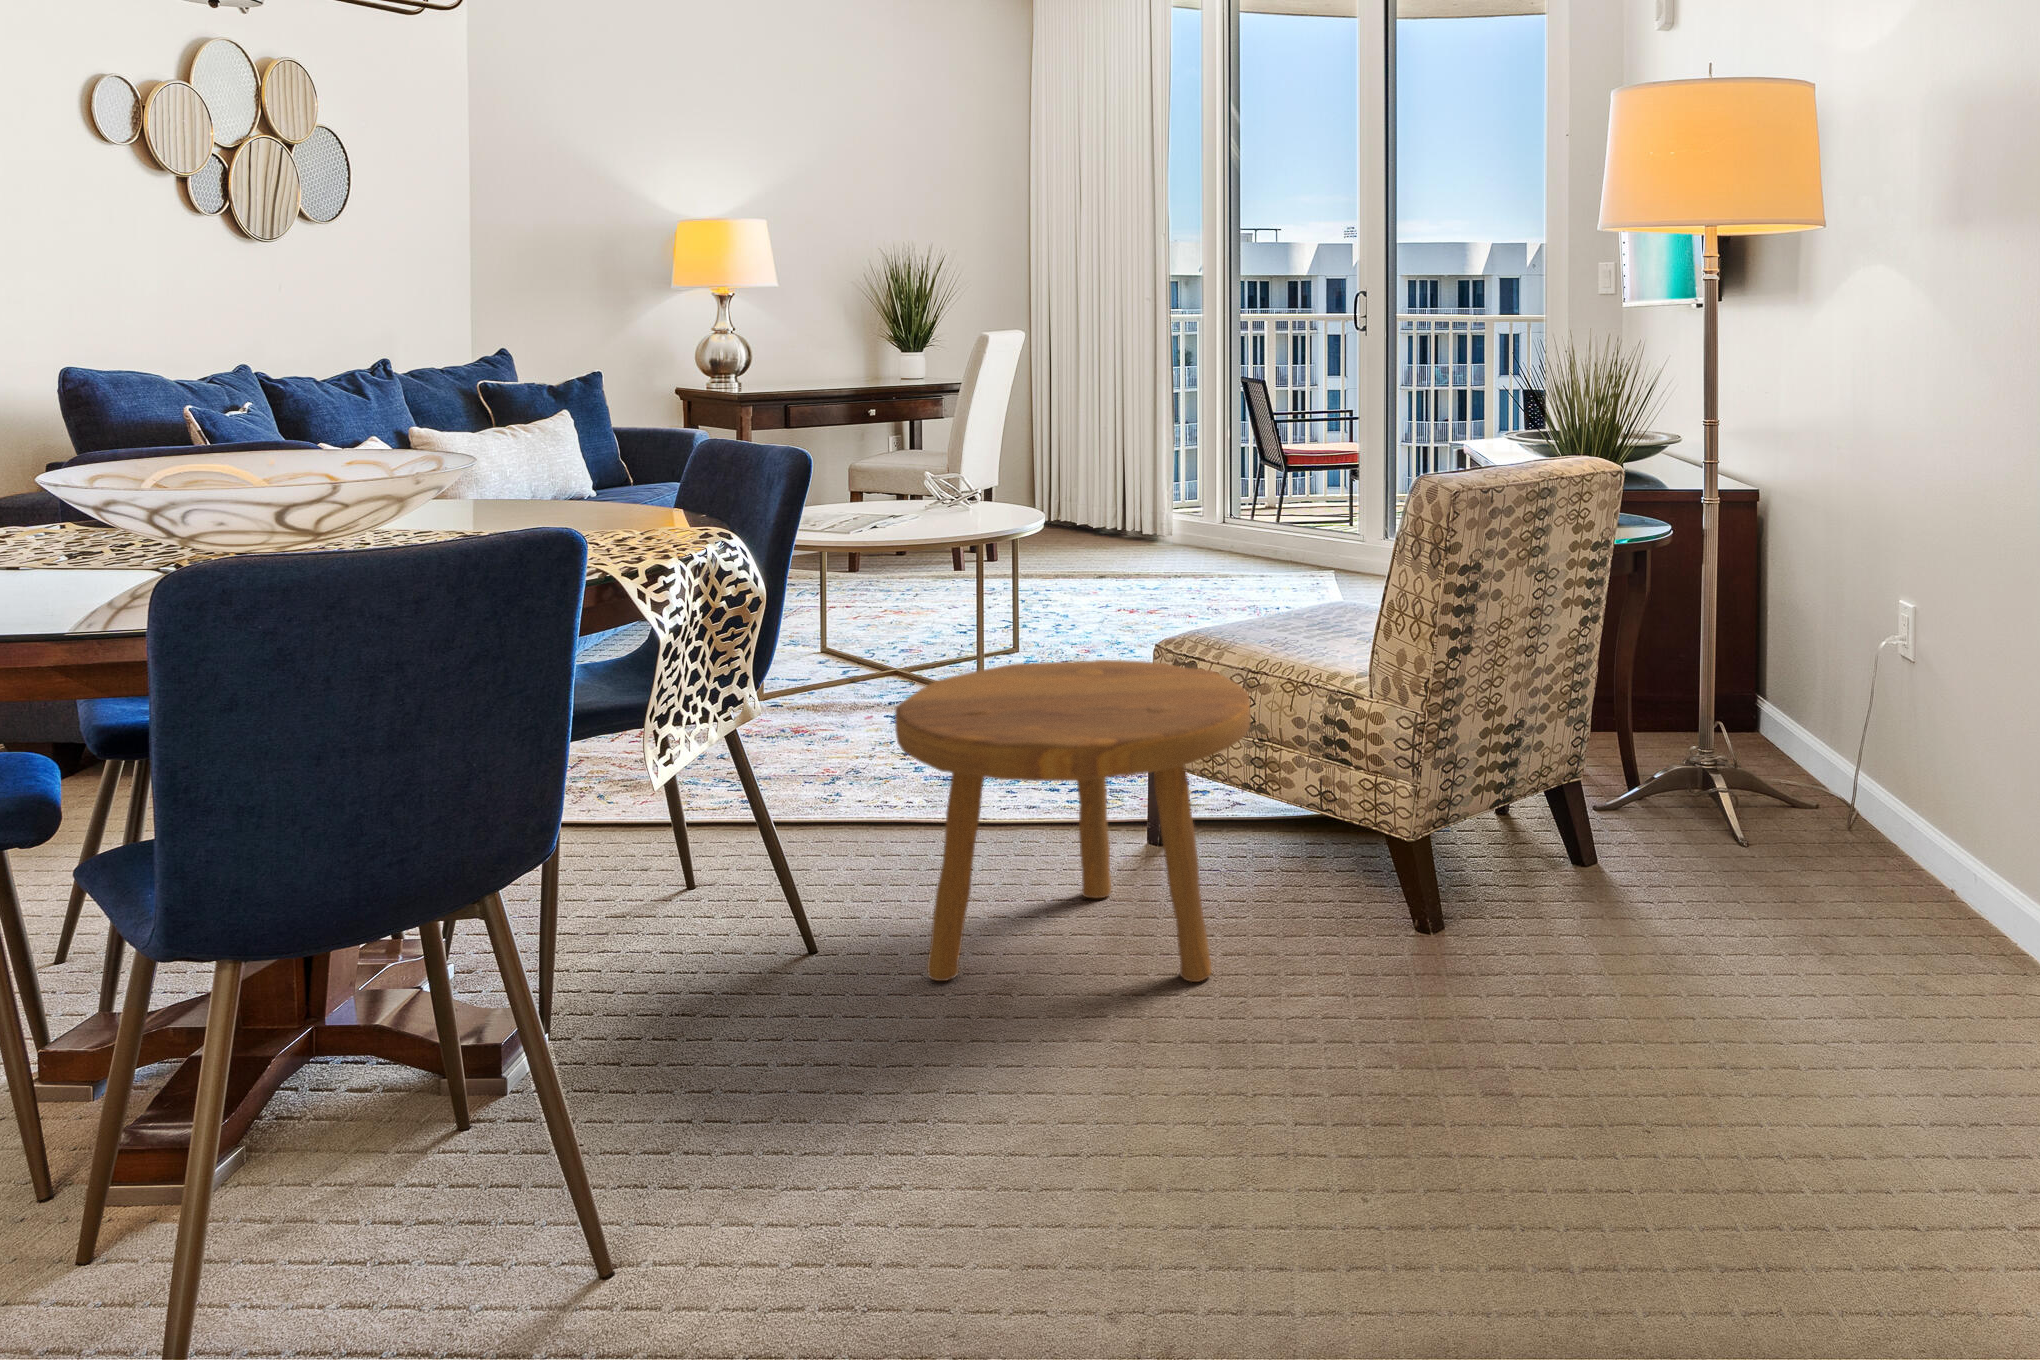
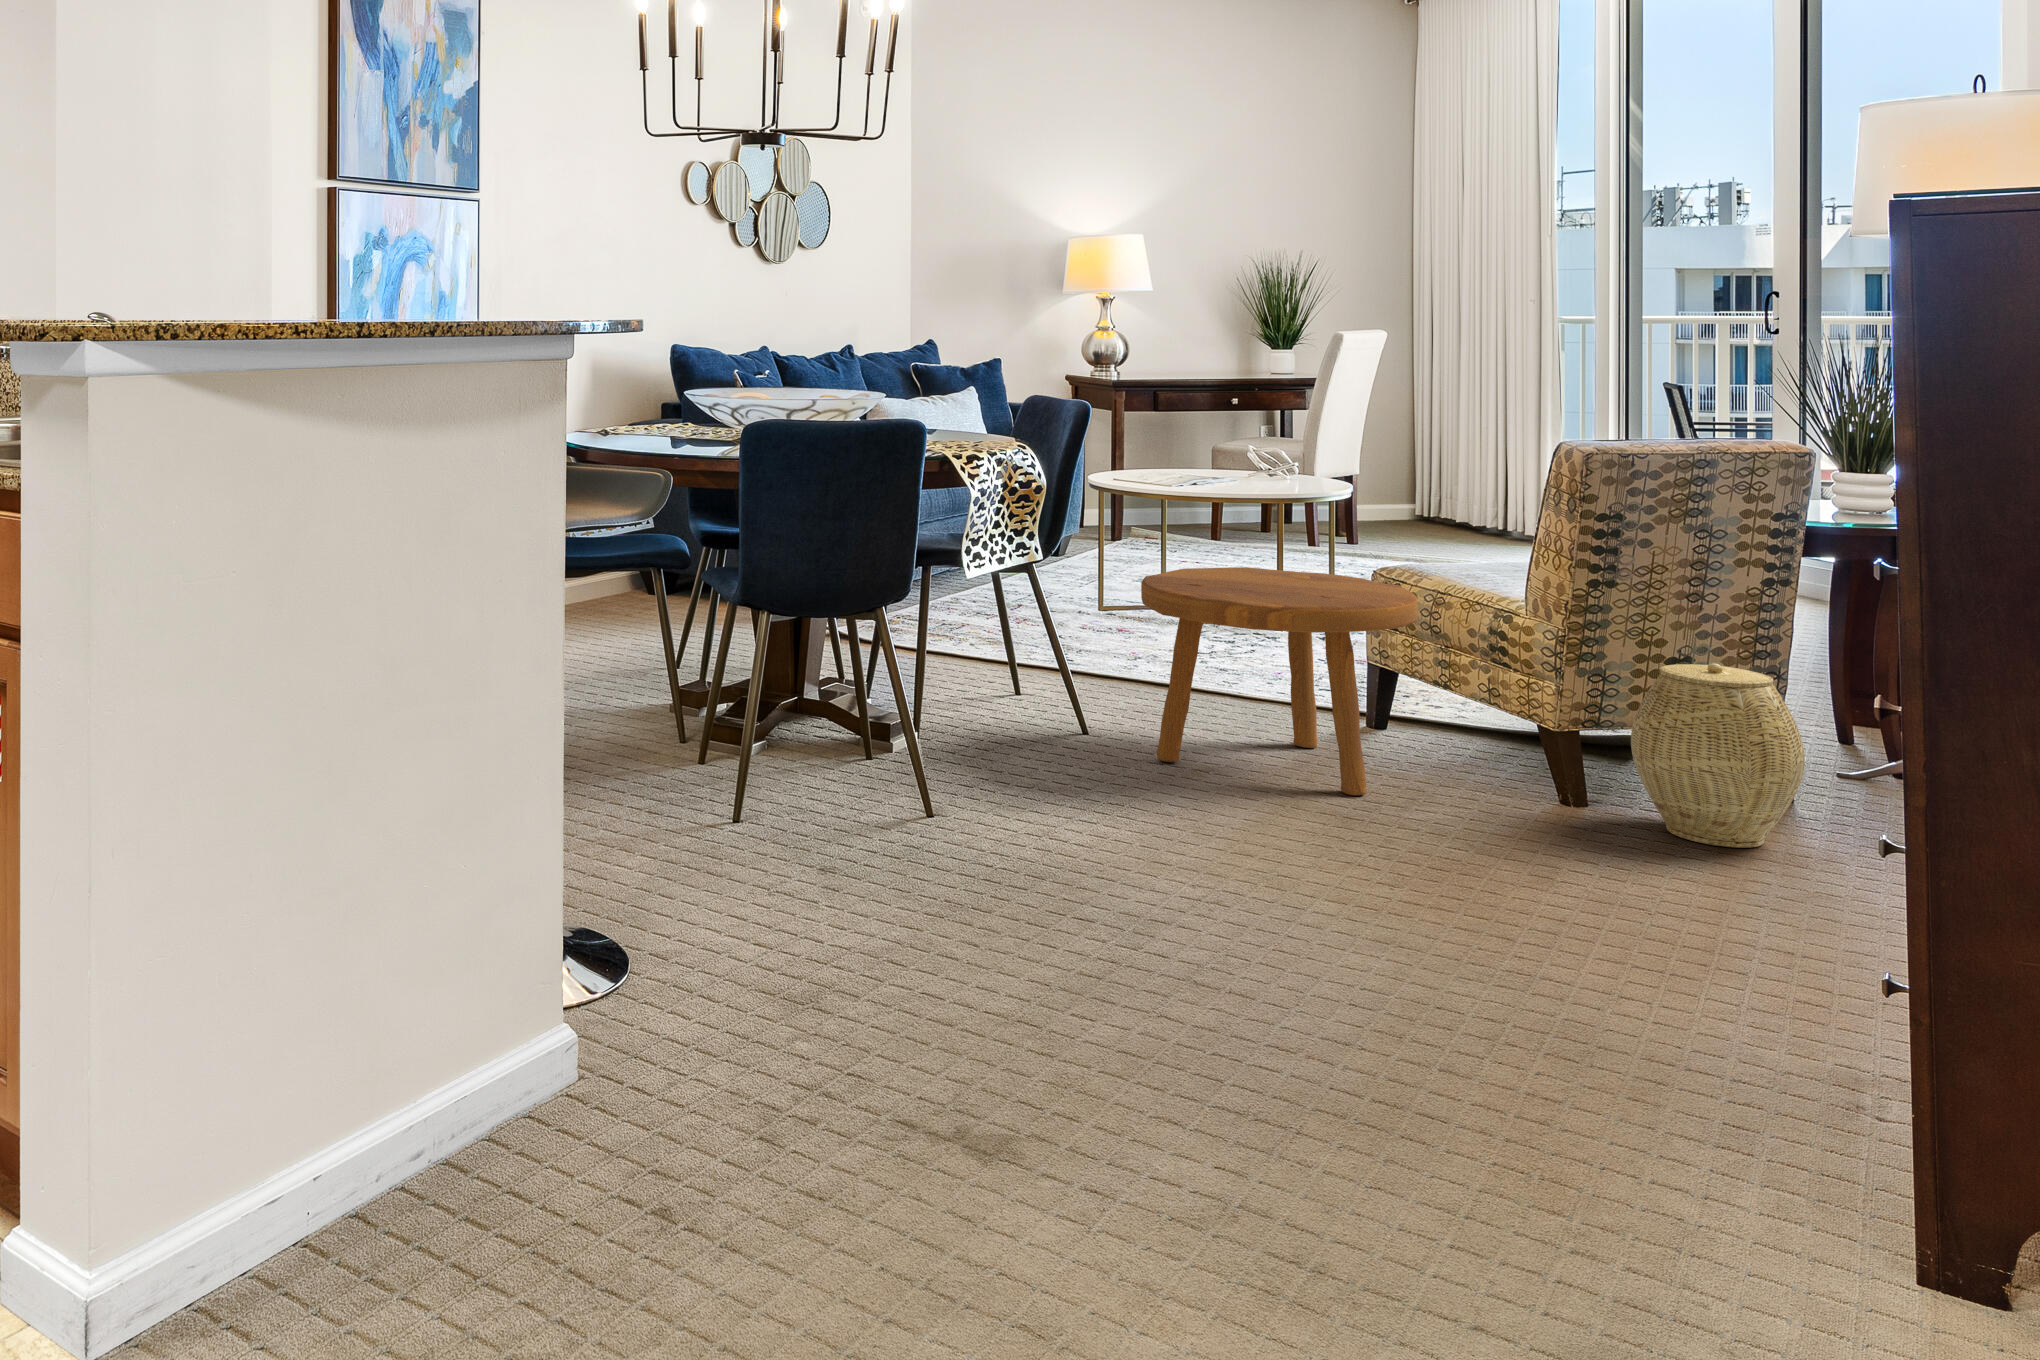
woven basket: none [1490,730,1661,956] -> present [1631,663,1805,848]

